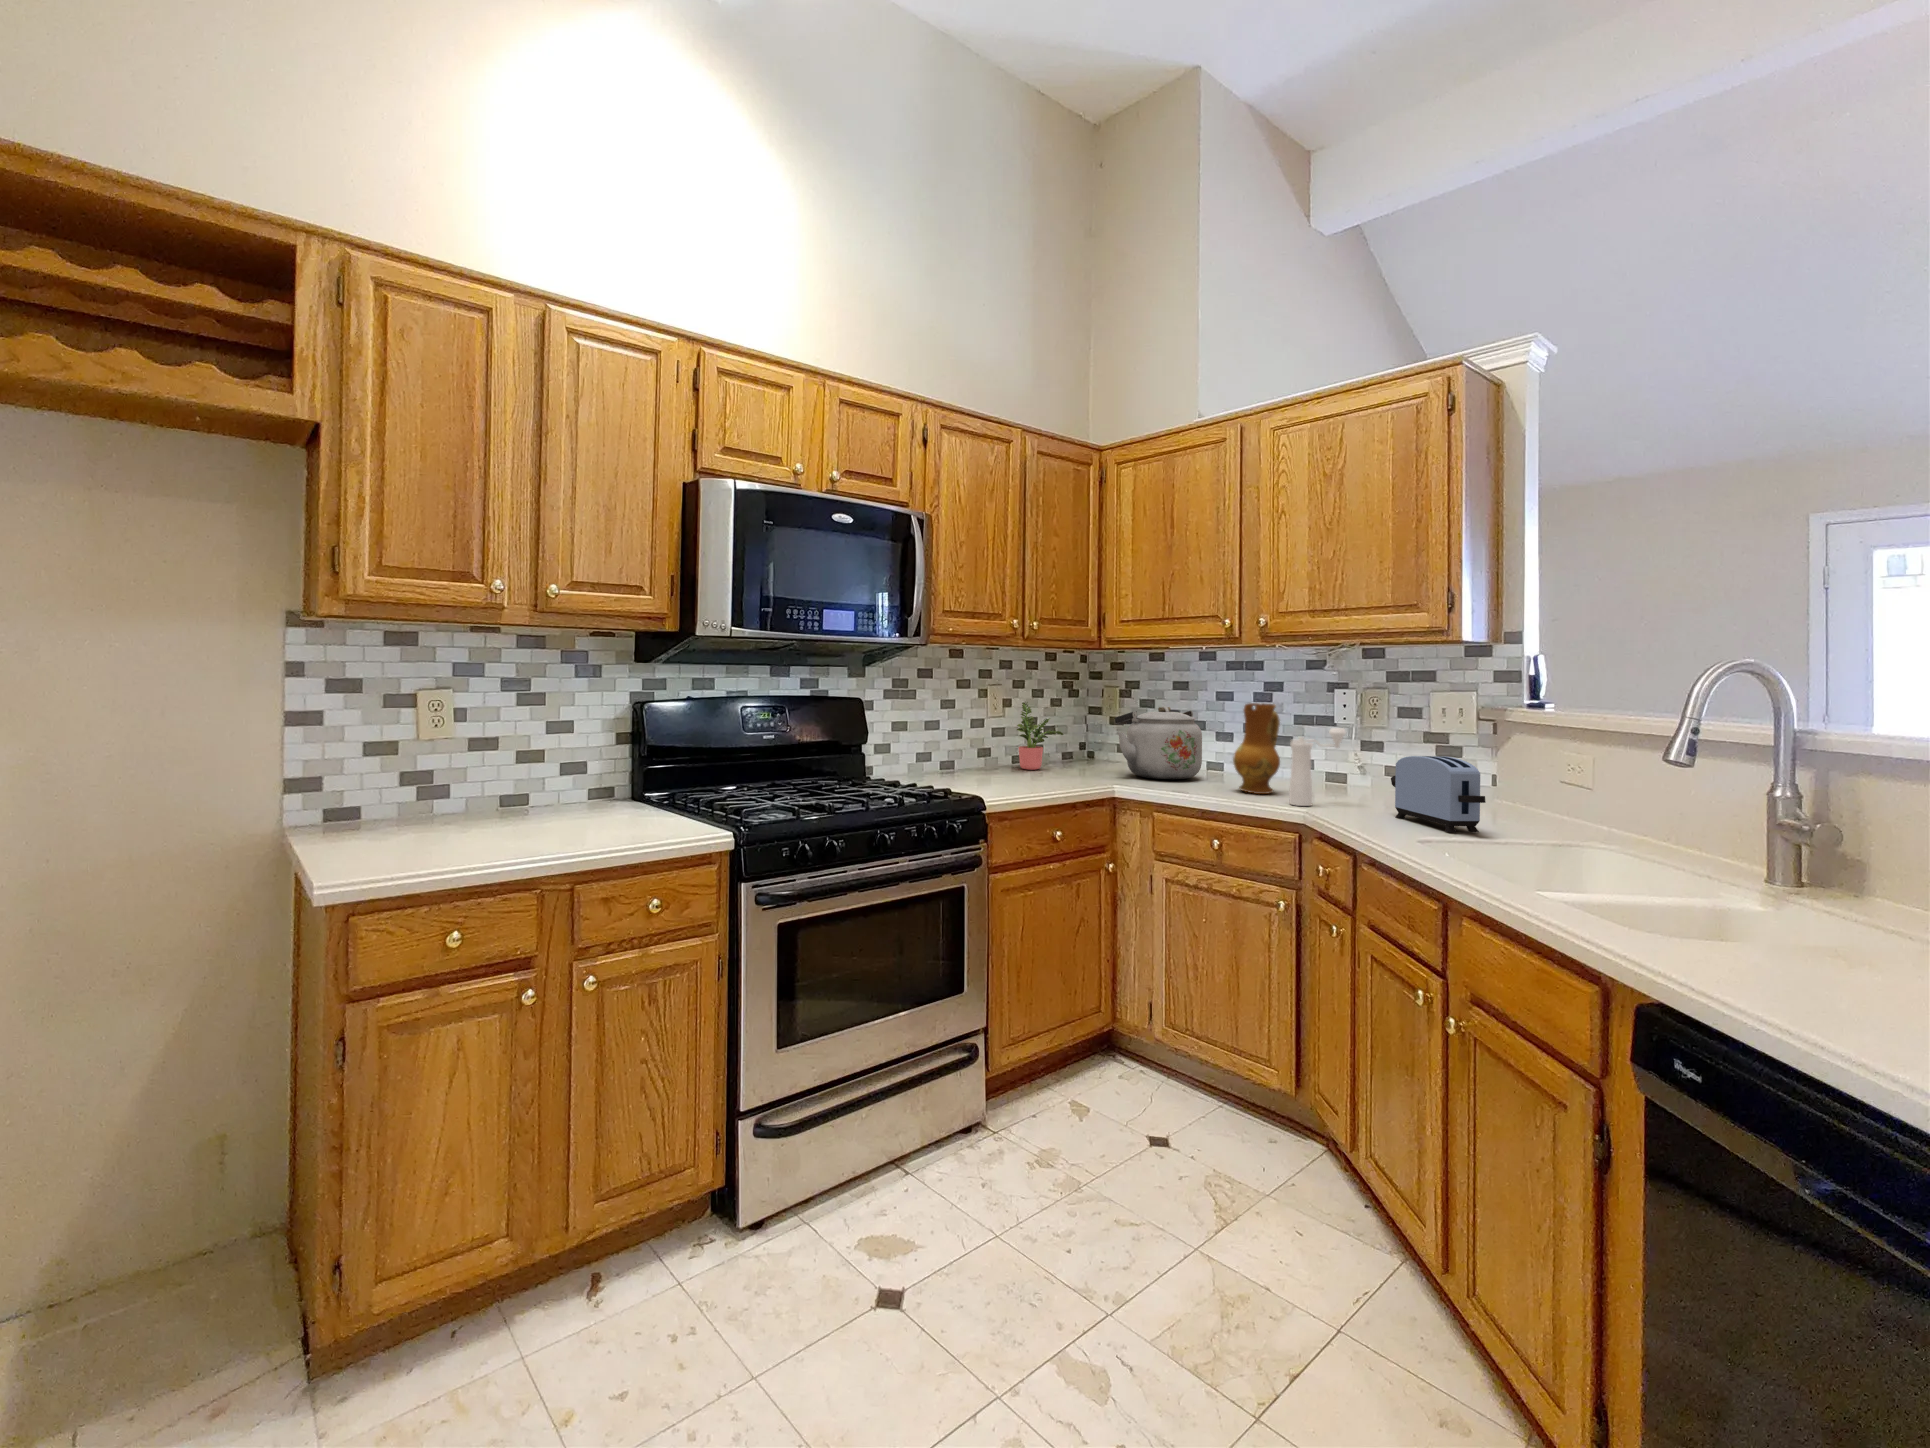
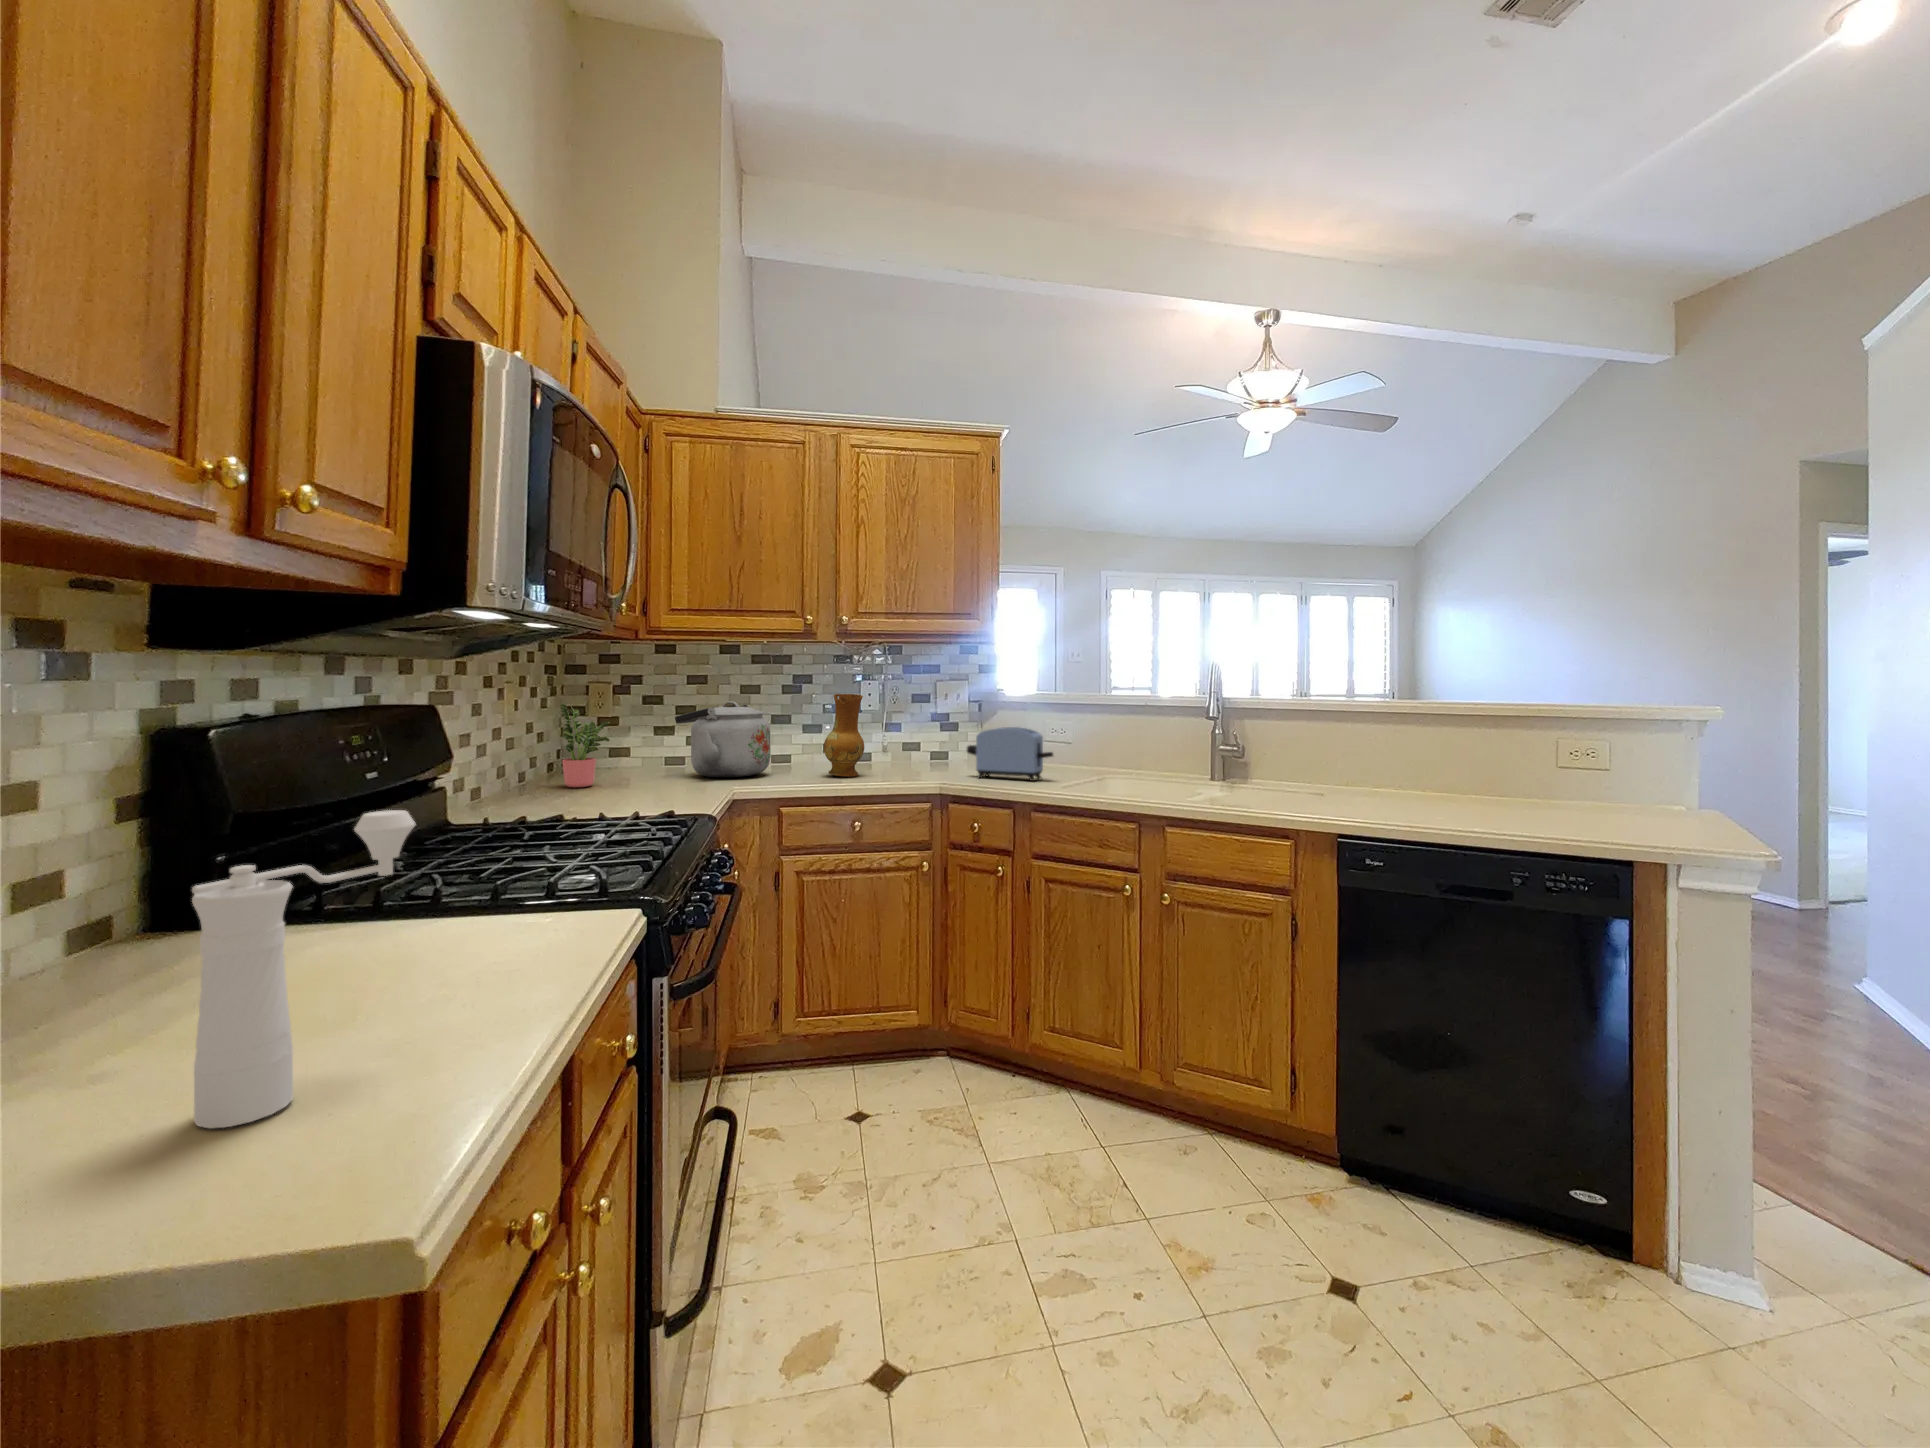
pepper mill: present [1289,728,1346,806] -> present [192,810,415,1128]

